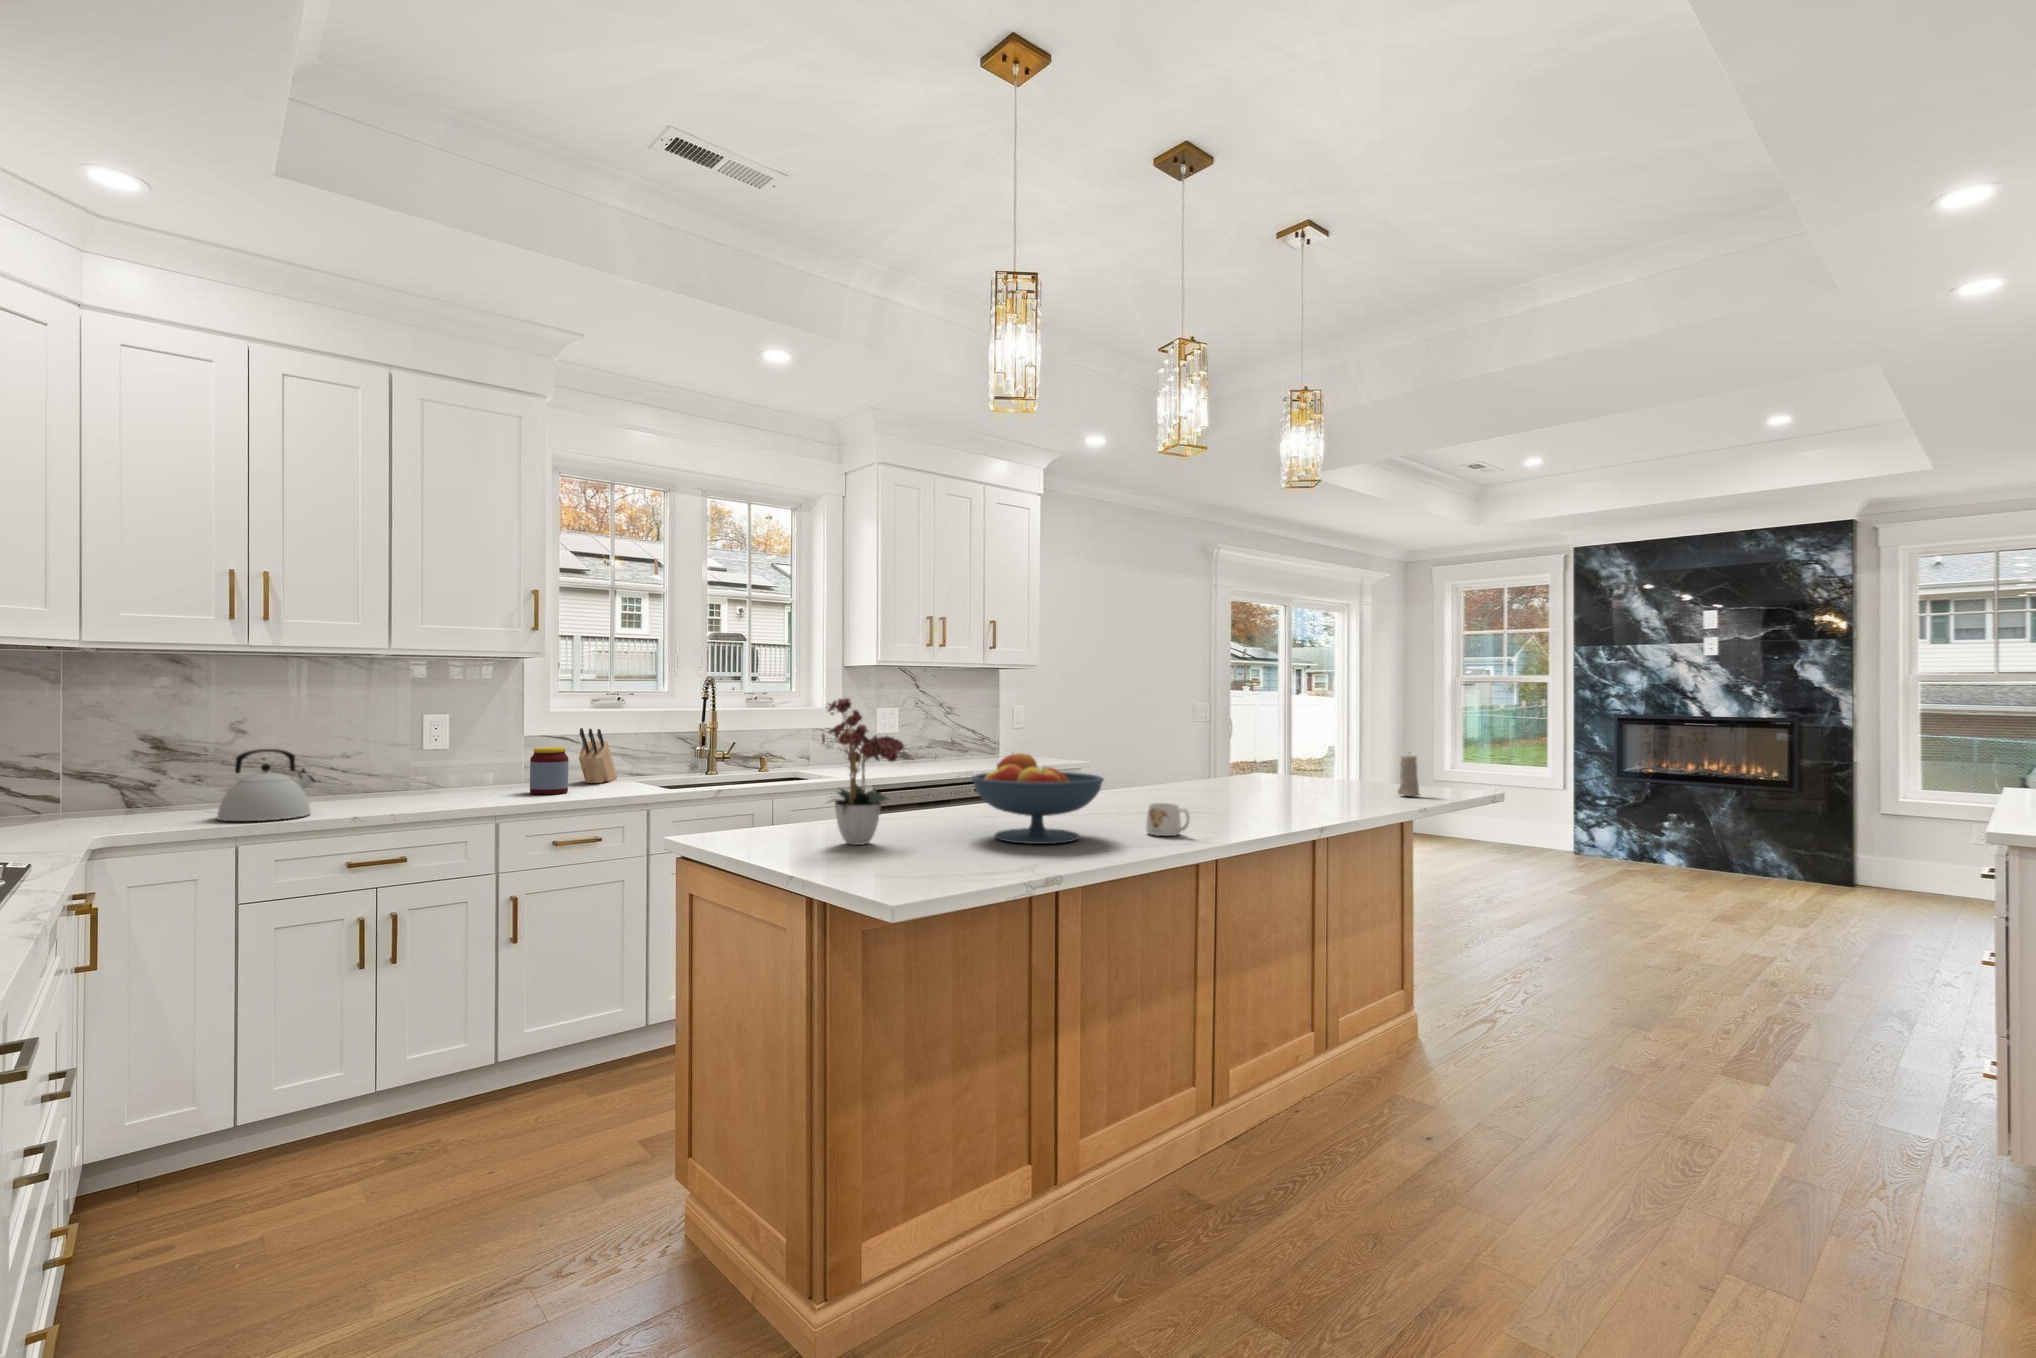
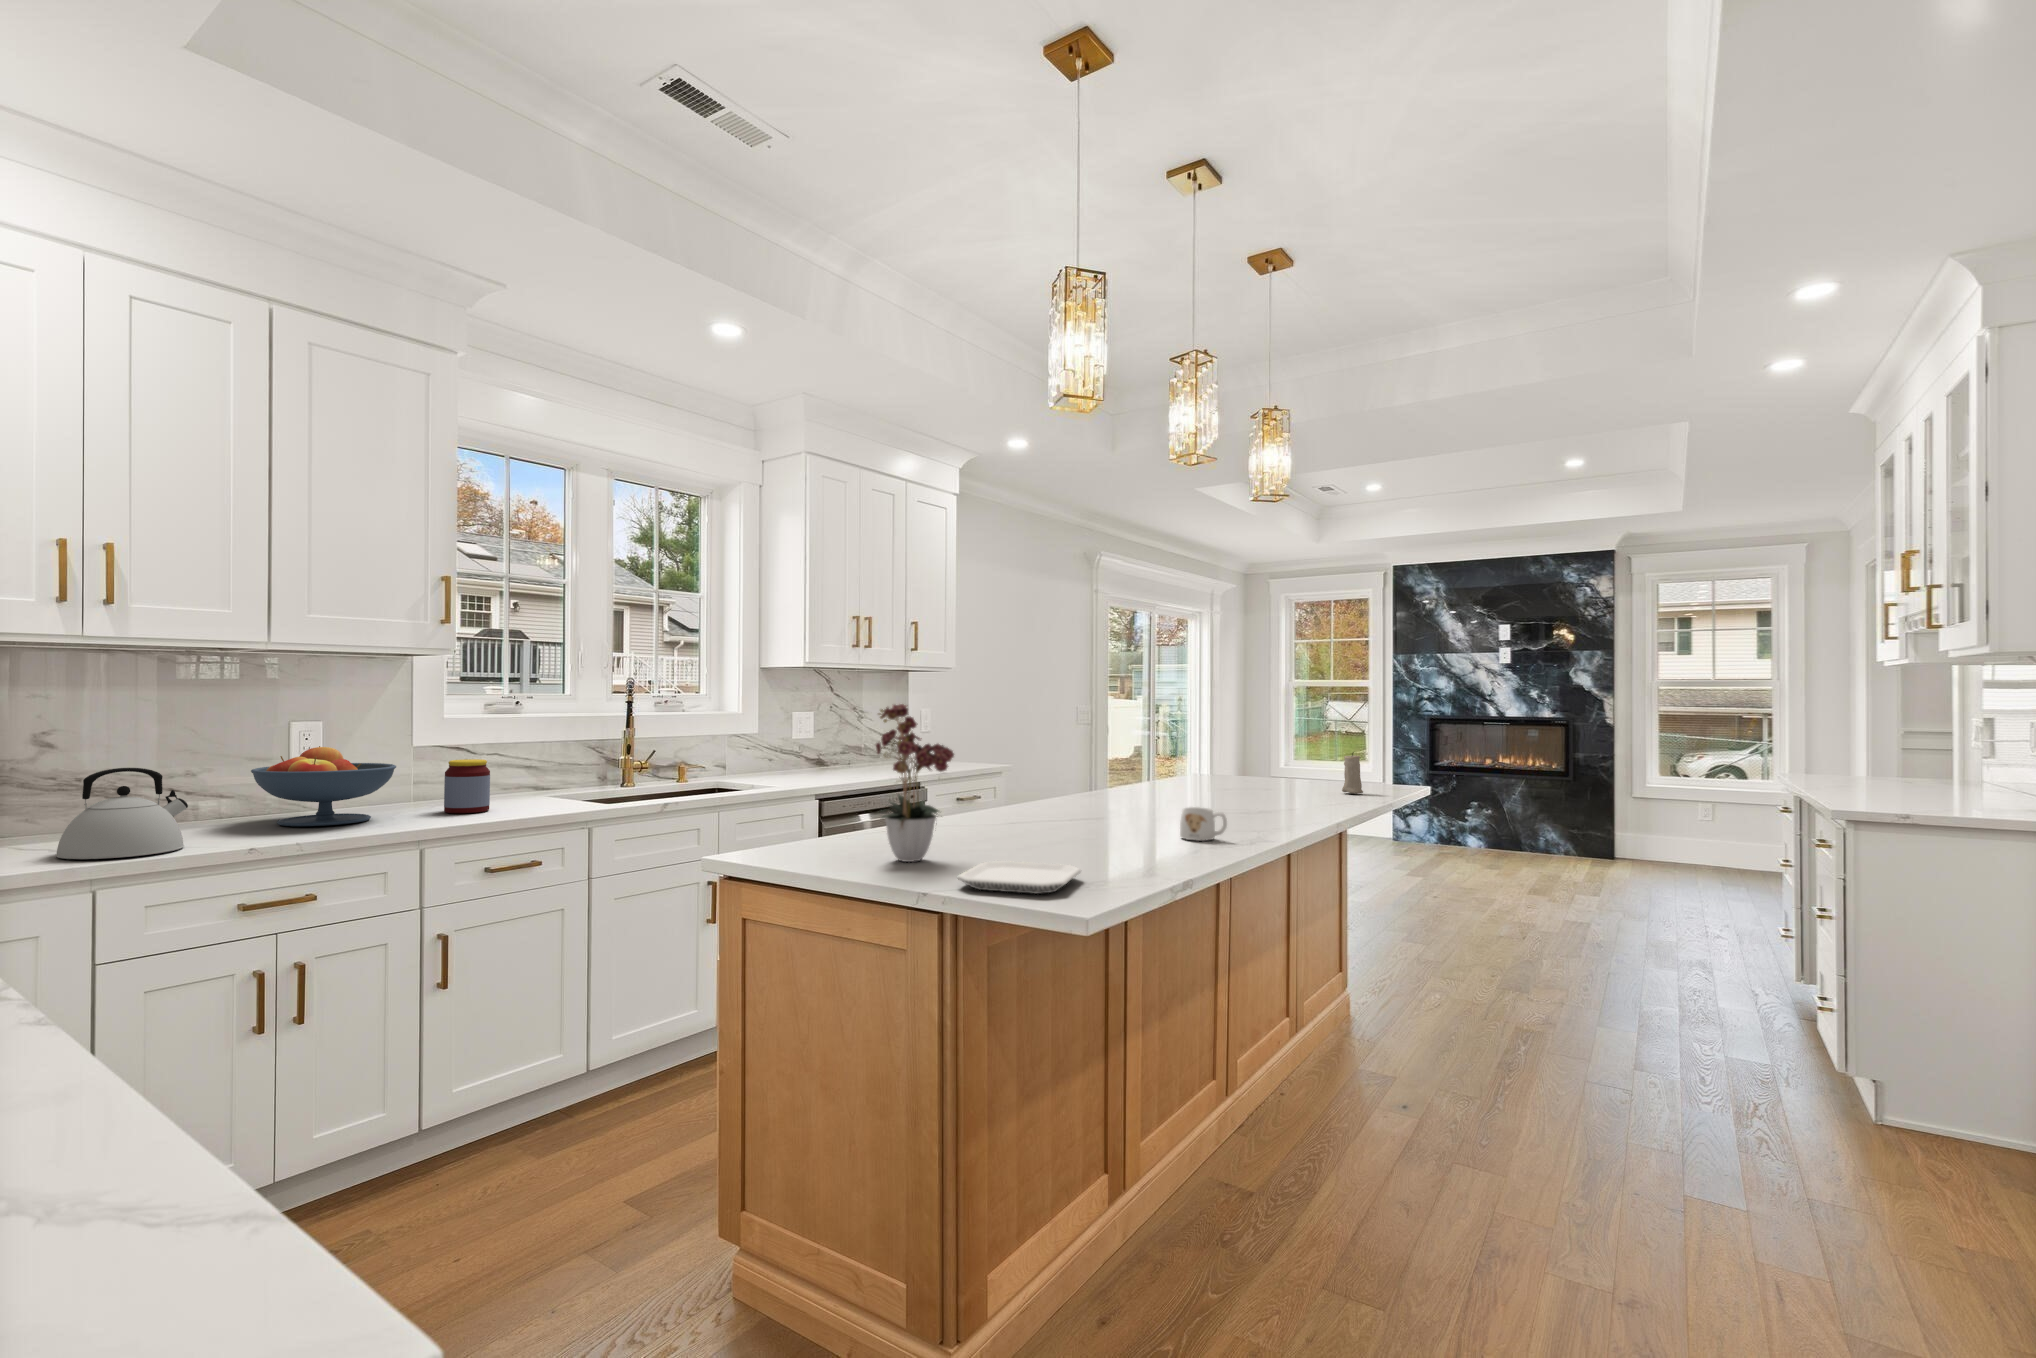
knife block: present [579,728,617,783] -> none [493,737,530,799]
fruit bowl: present [972,753,1104,844] -> present [251,746,396,826]
plate: none [865,846,988,875] -> present [958,861,1081,894]

